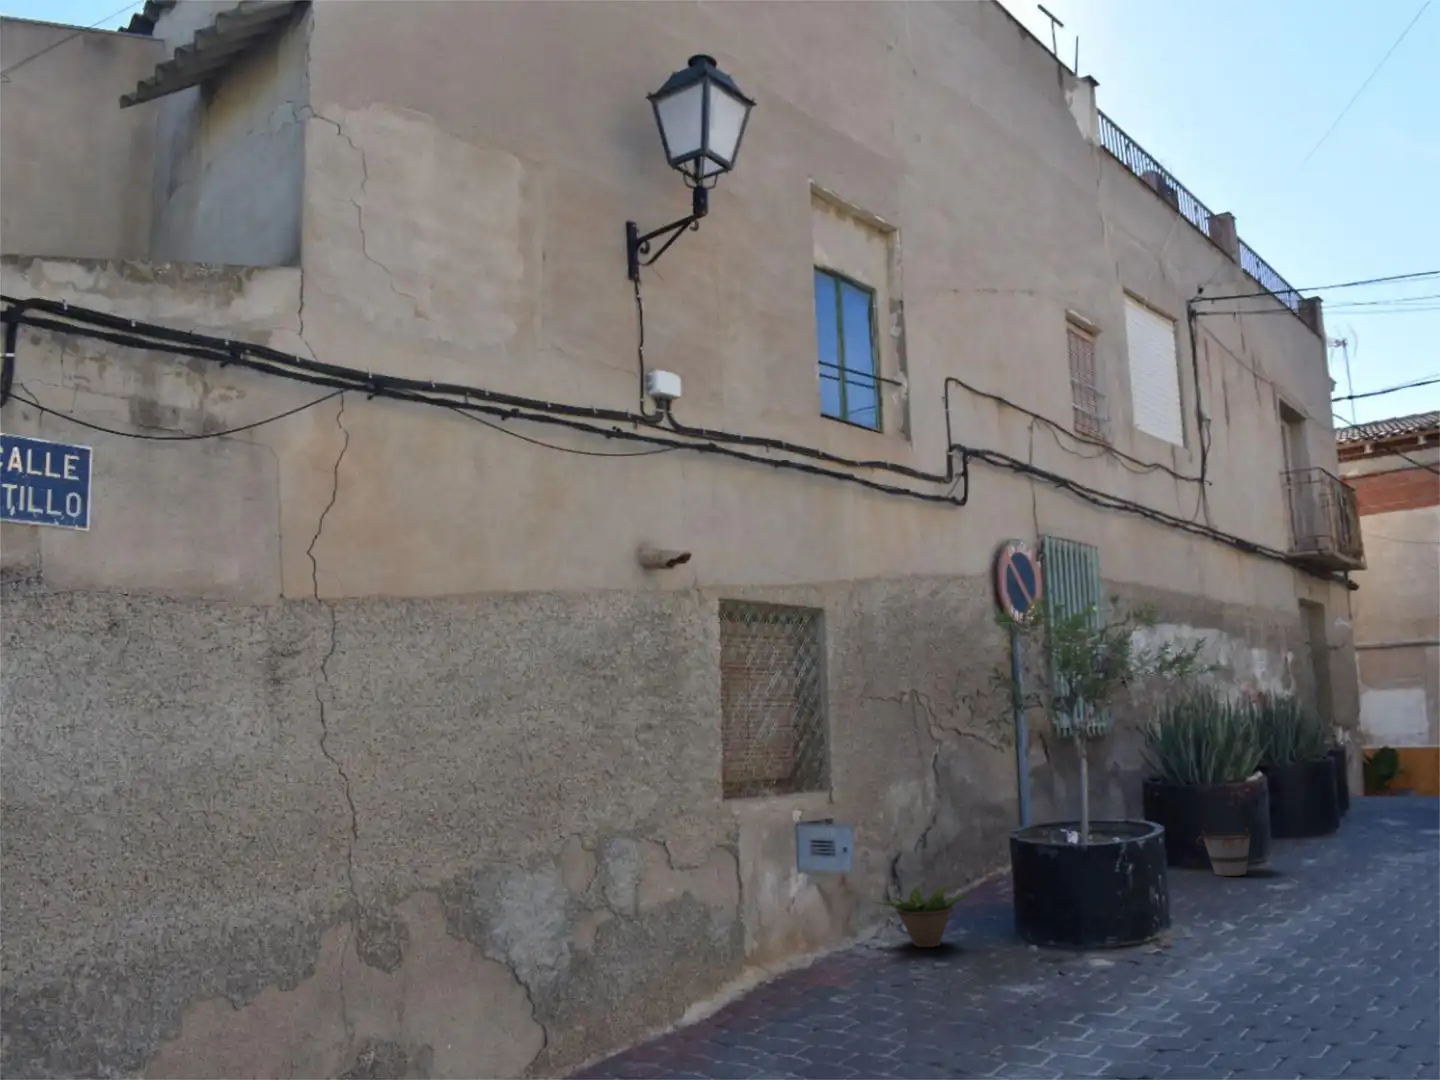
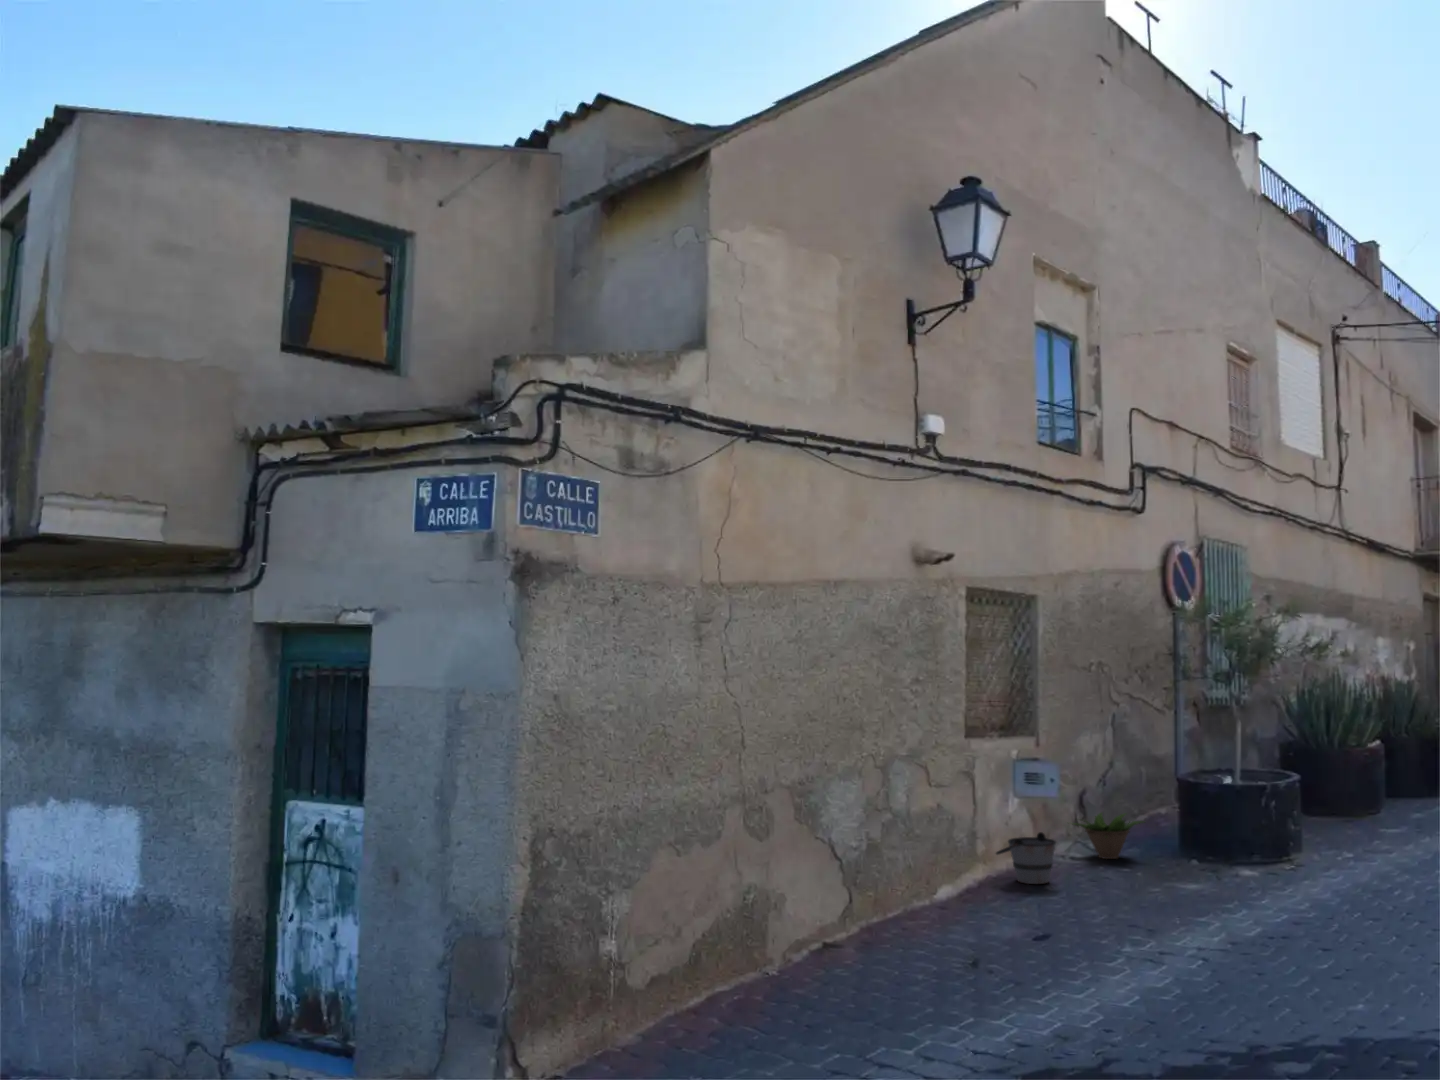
bucket: present [1196,829,1251,876] -> present [996,832,1056,884]

